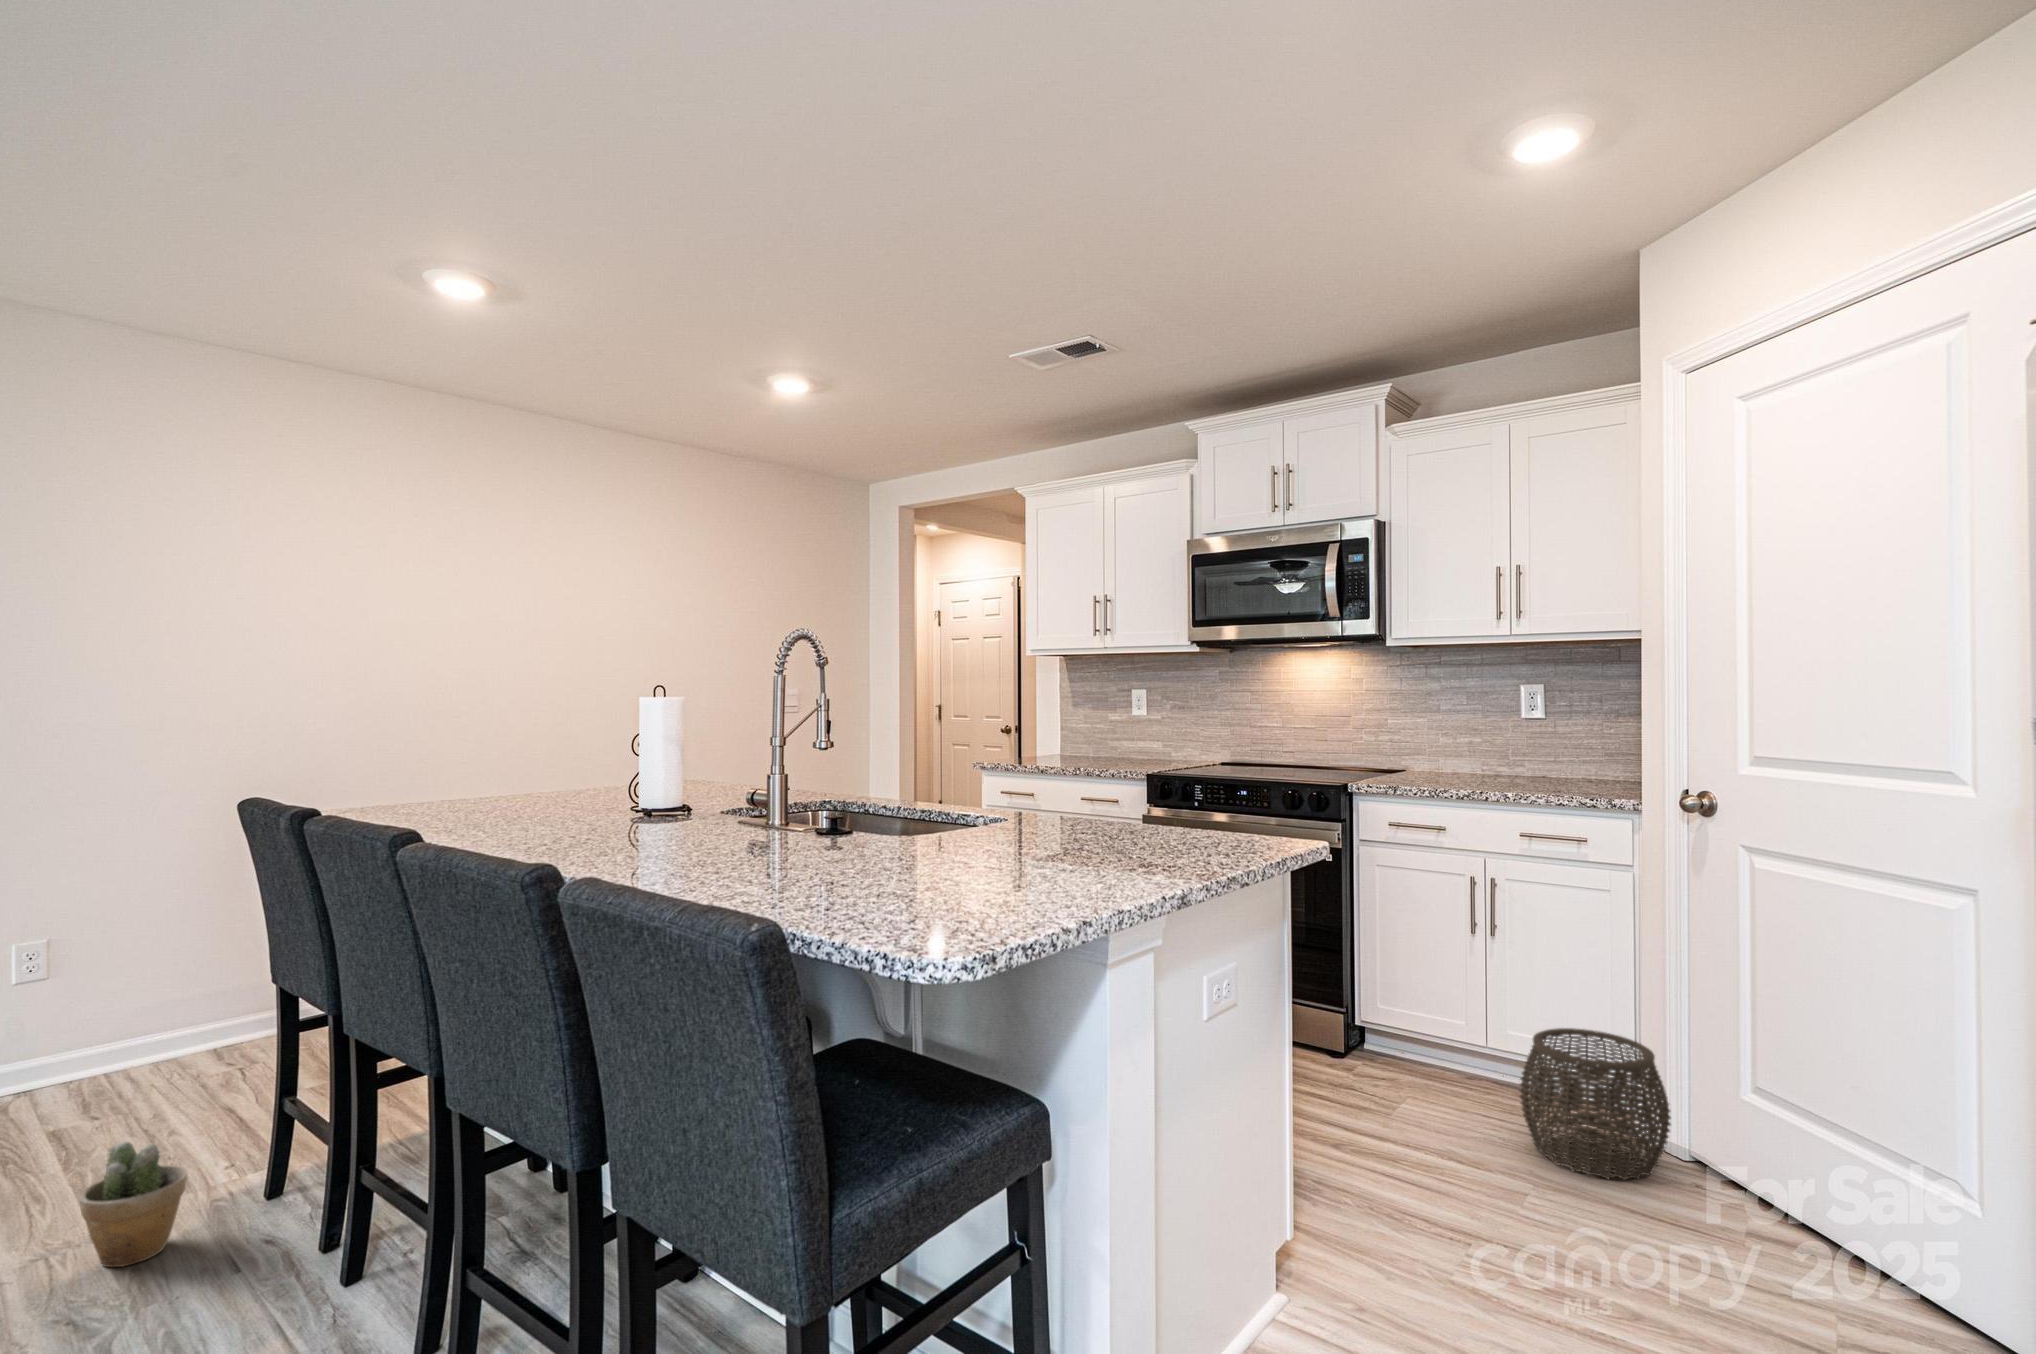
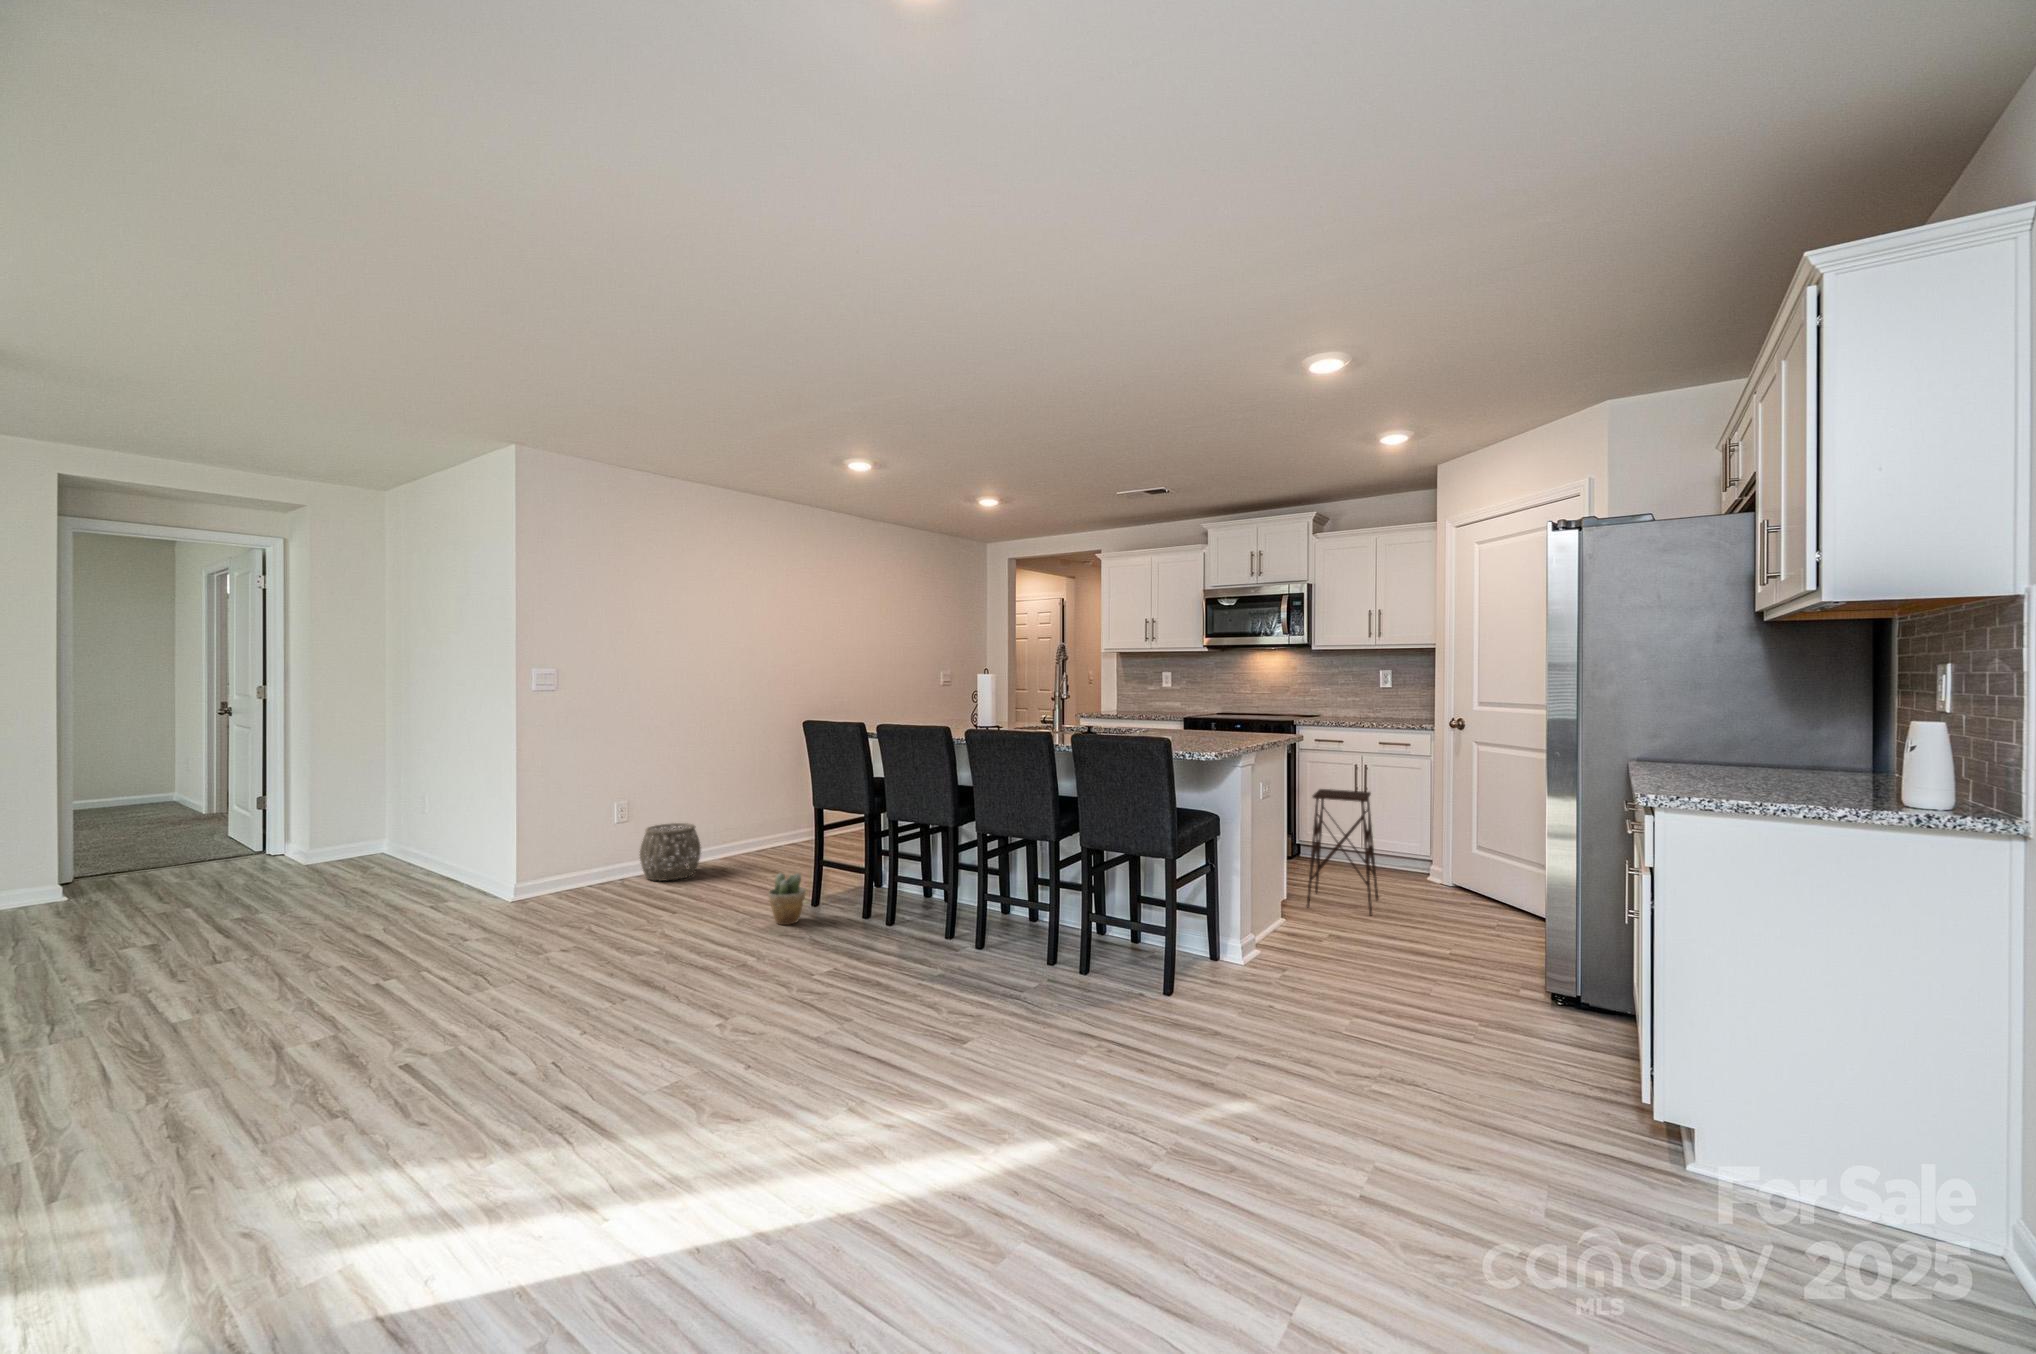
side table: none [1344,948,1518,1278] -> present [1307,789,1378,915]
woven basket: present [1520,1028,1671,1180] -> present [640,823,701,881]

